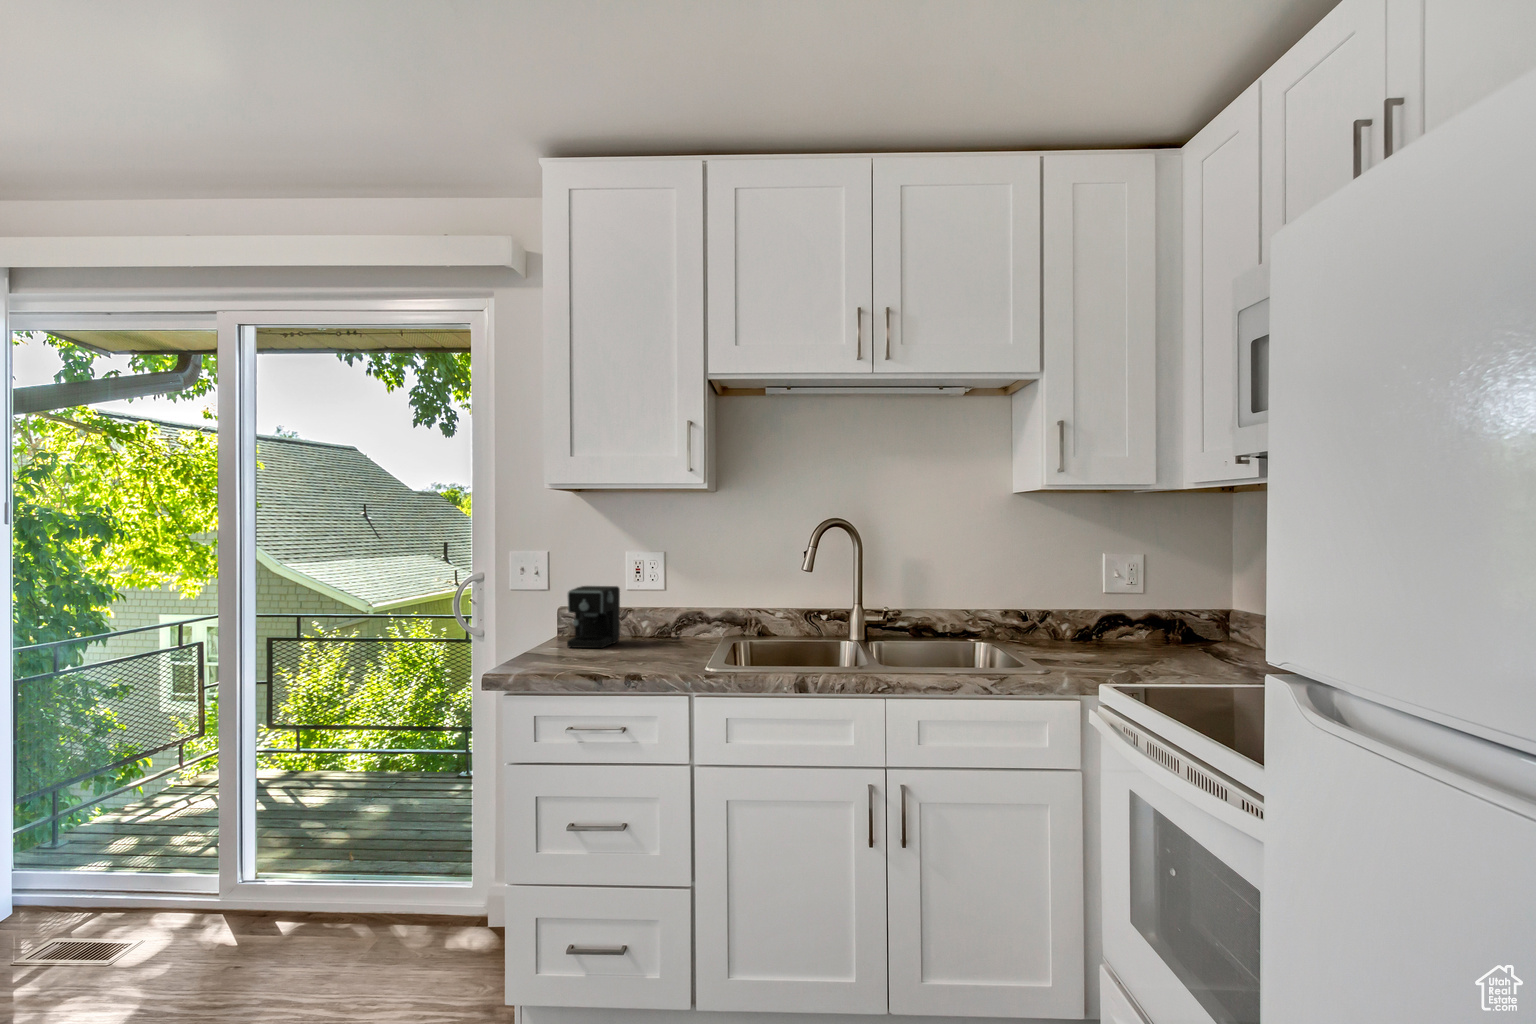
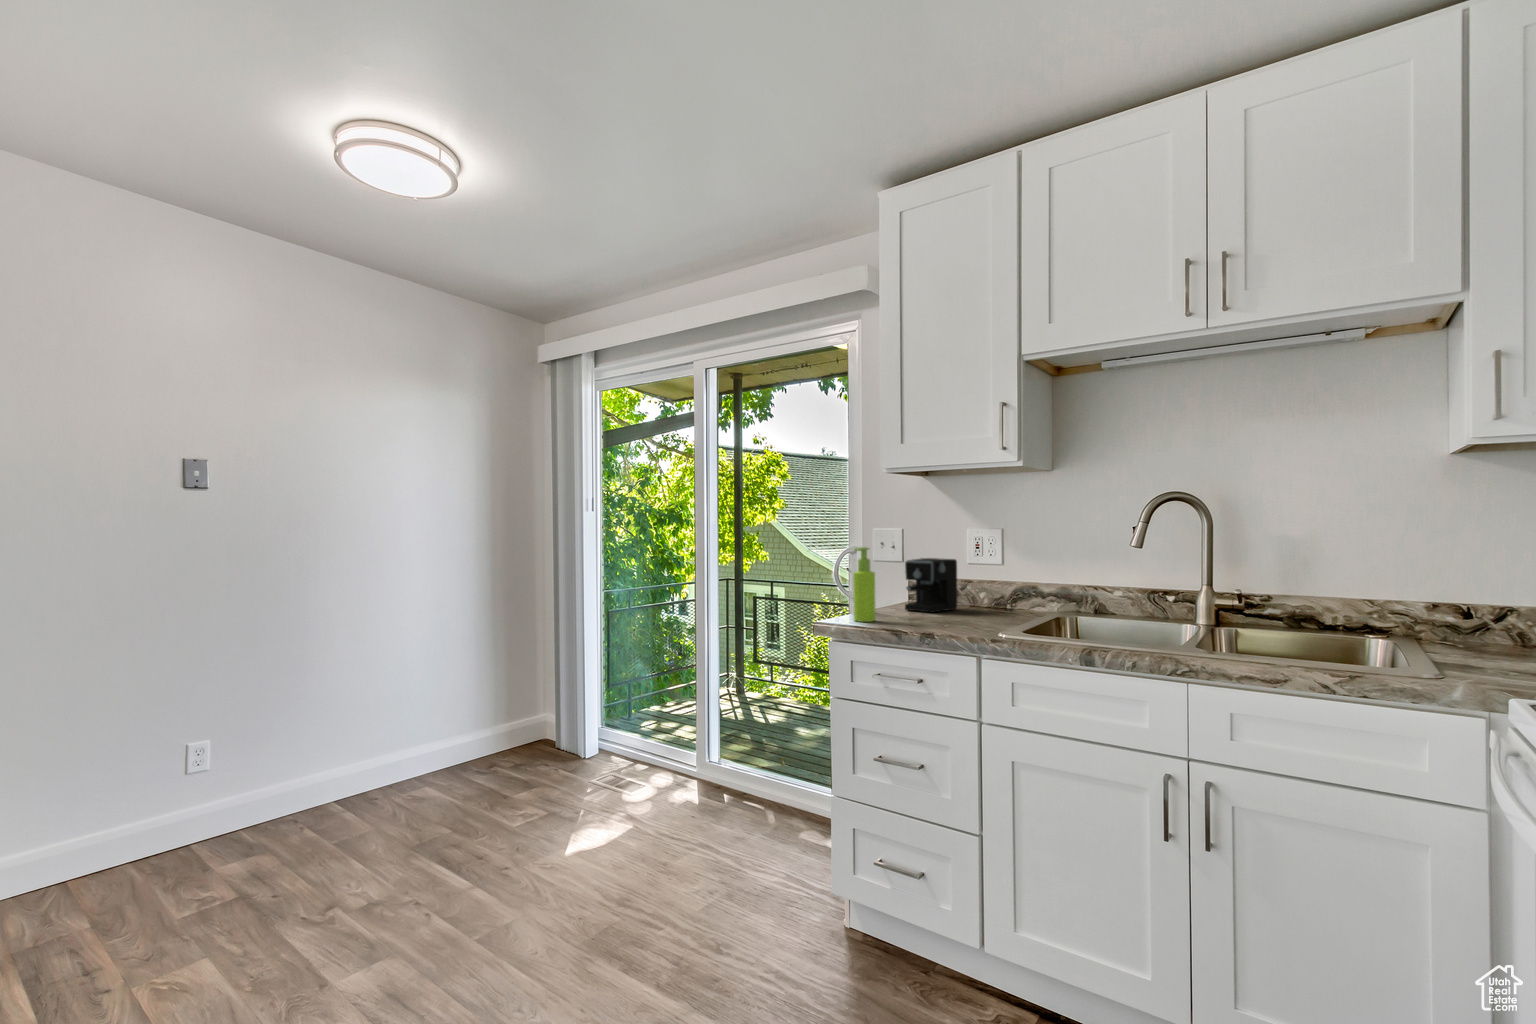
soap dispenser: none [533,581,559,668] -> present [853,547,876,622]

